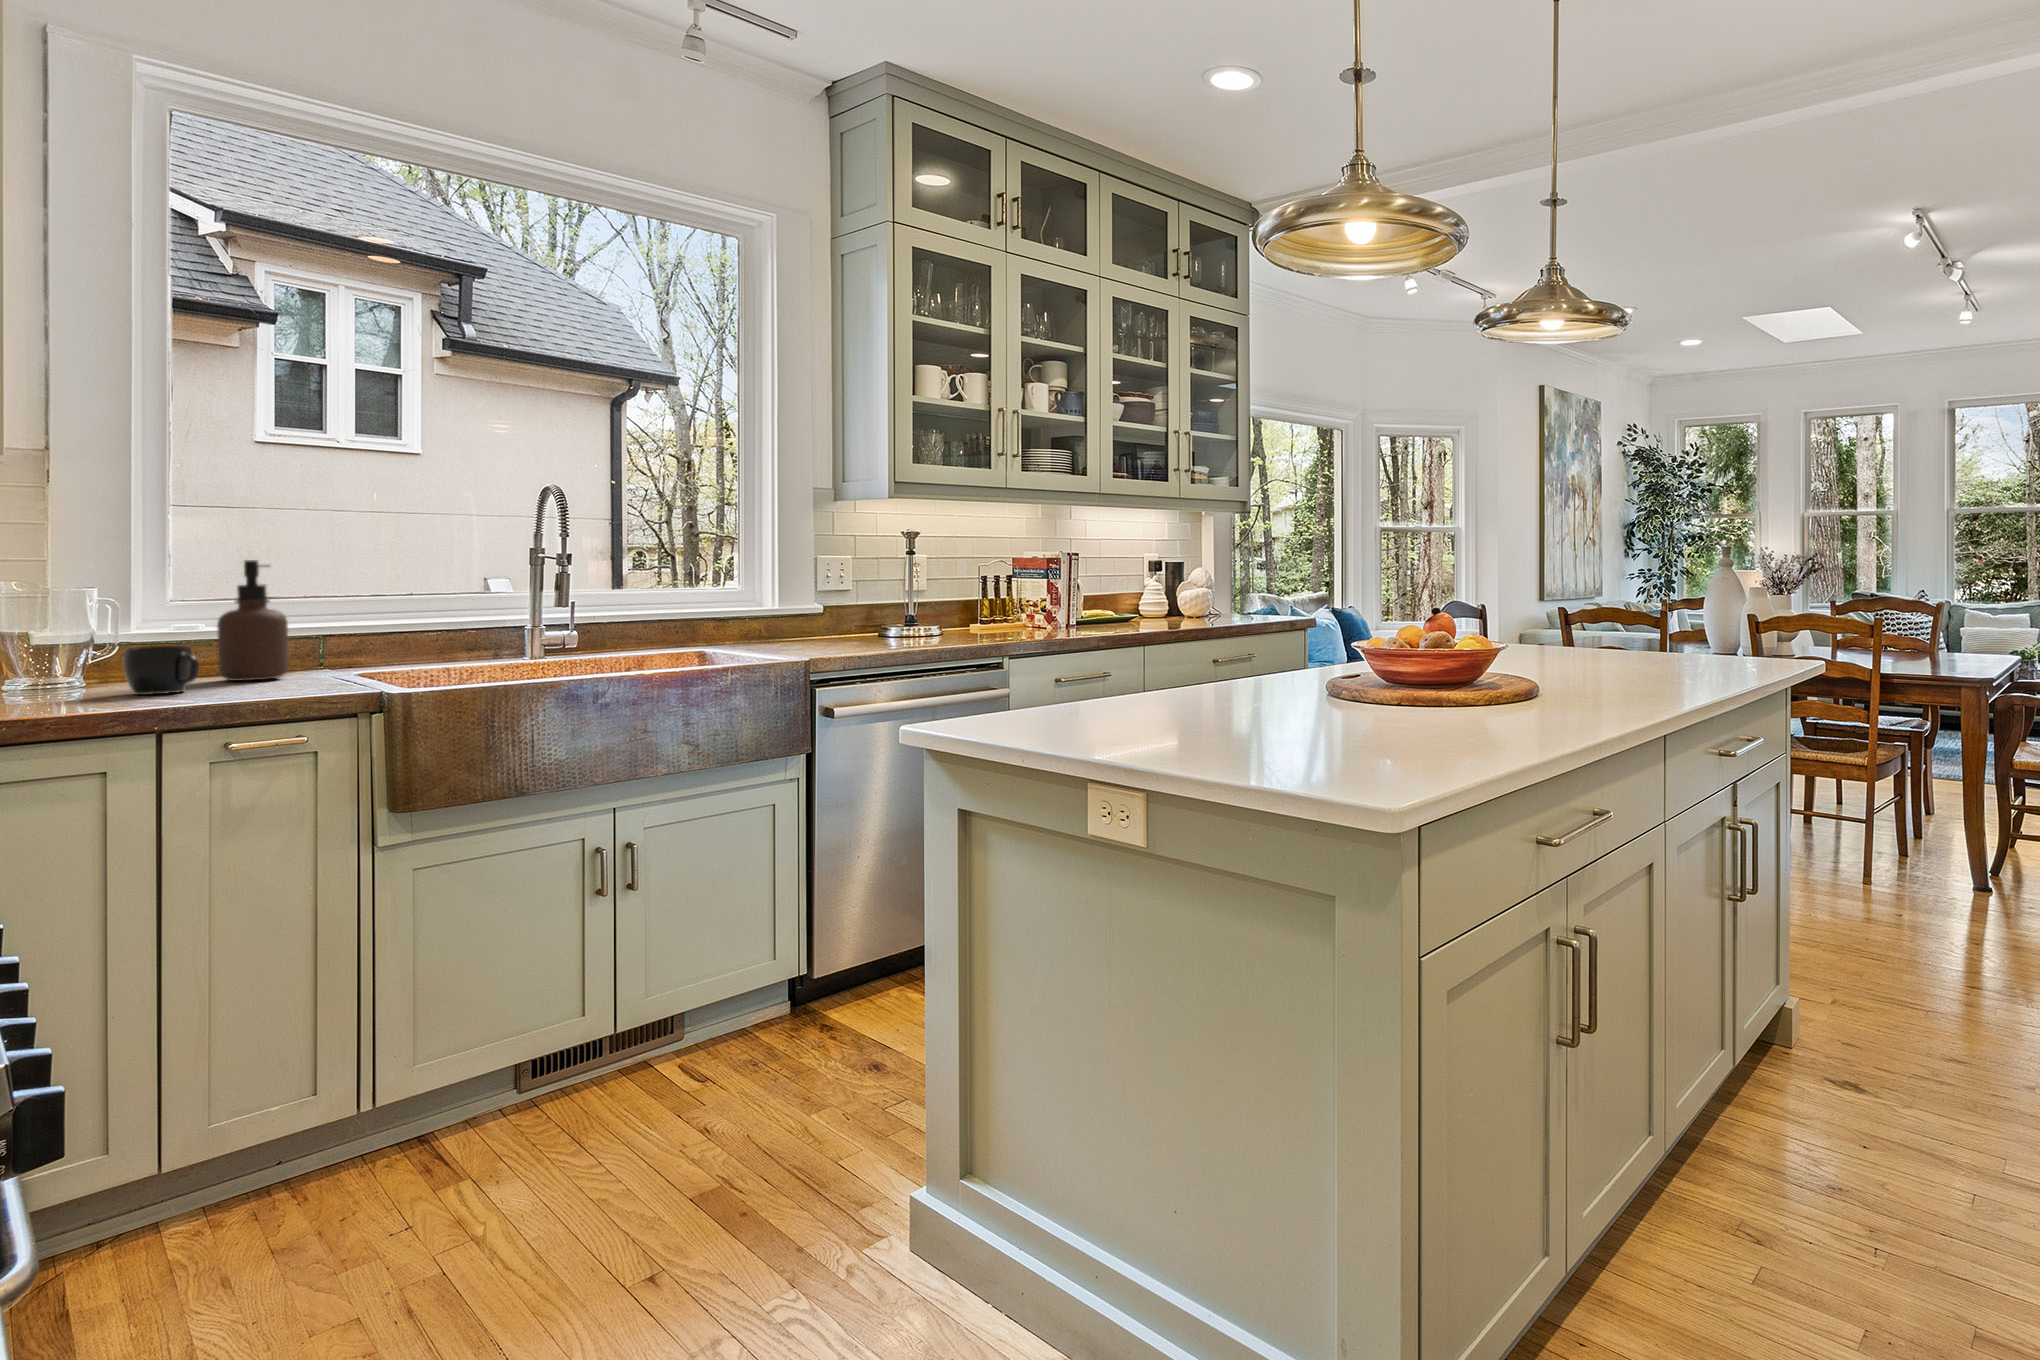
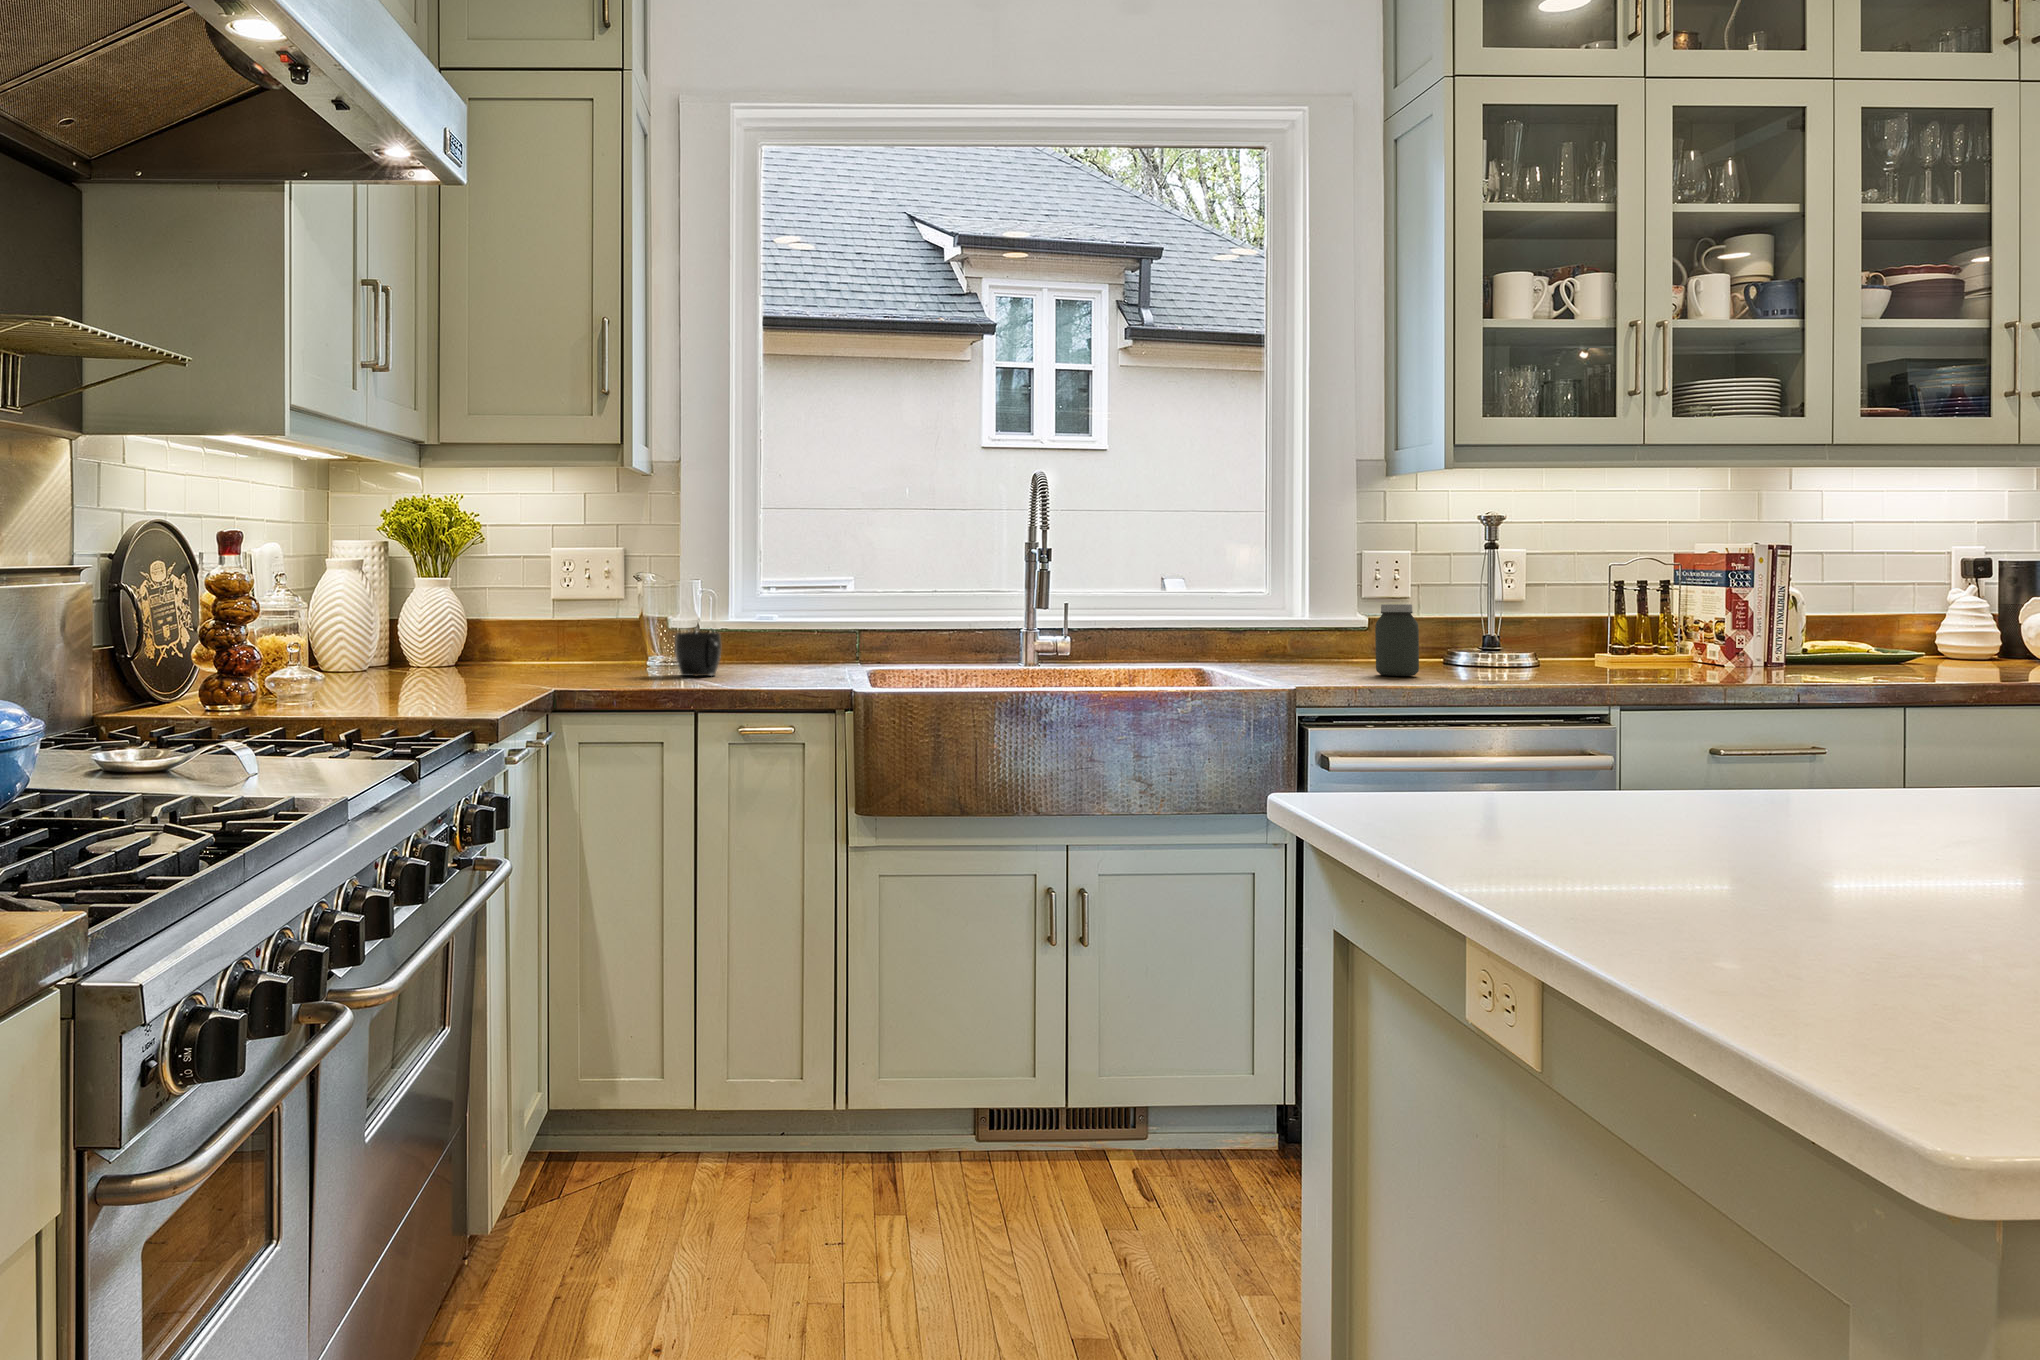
soap dispenser: present [217,560,289,681] -> none [760,555,809,670]
jar: none [837,597,868,649] -> present [1375,604,1419,676]

